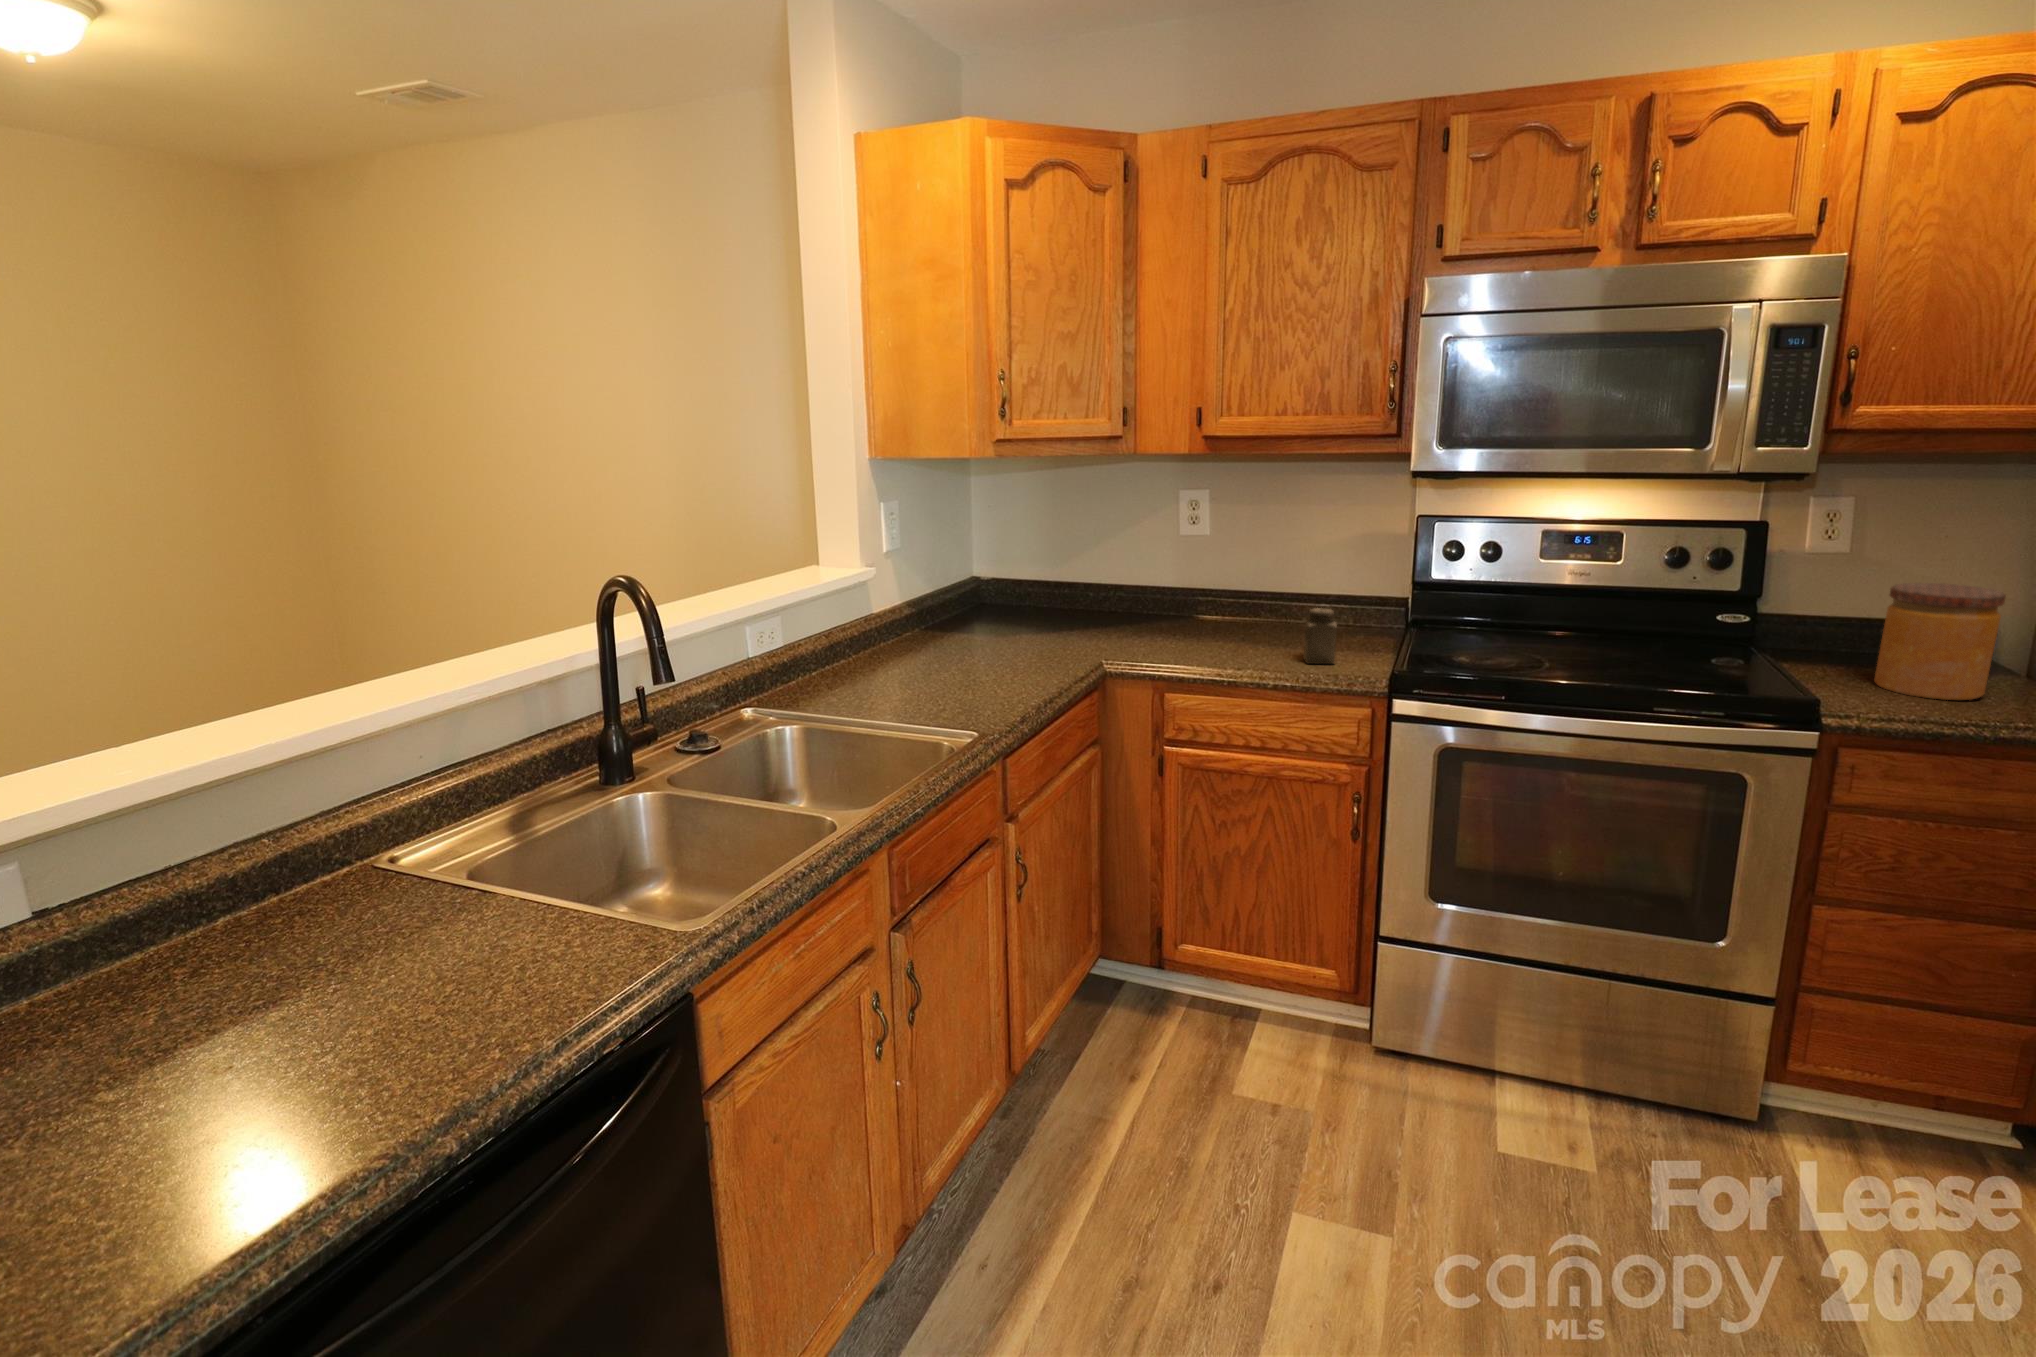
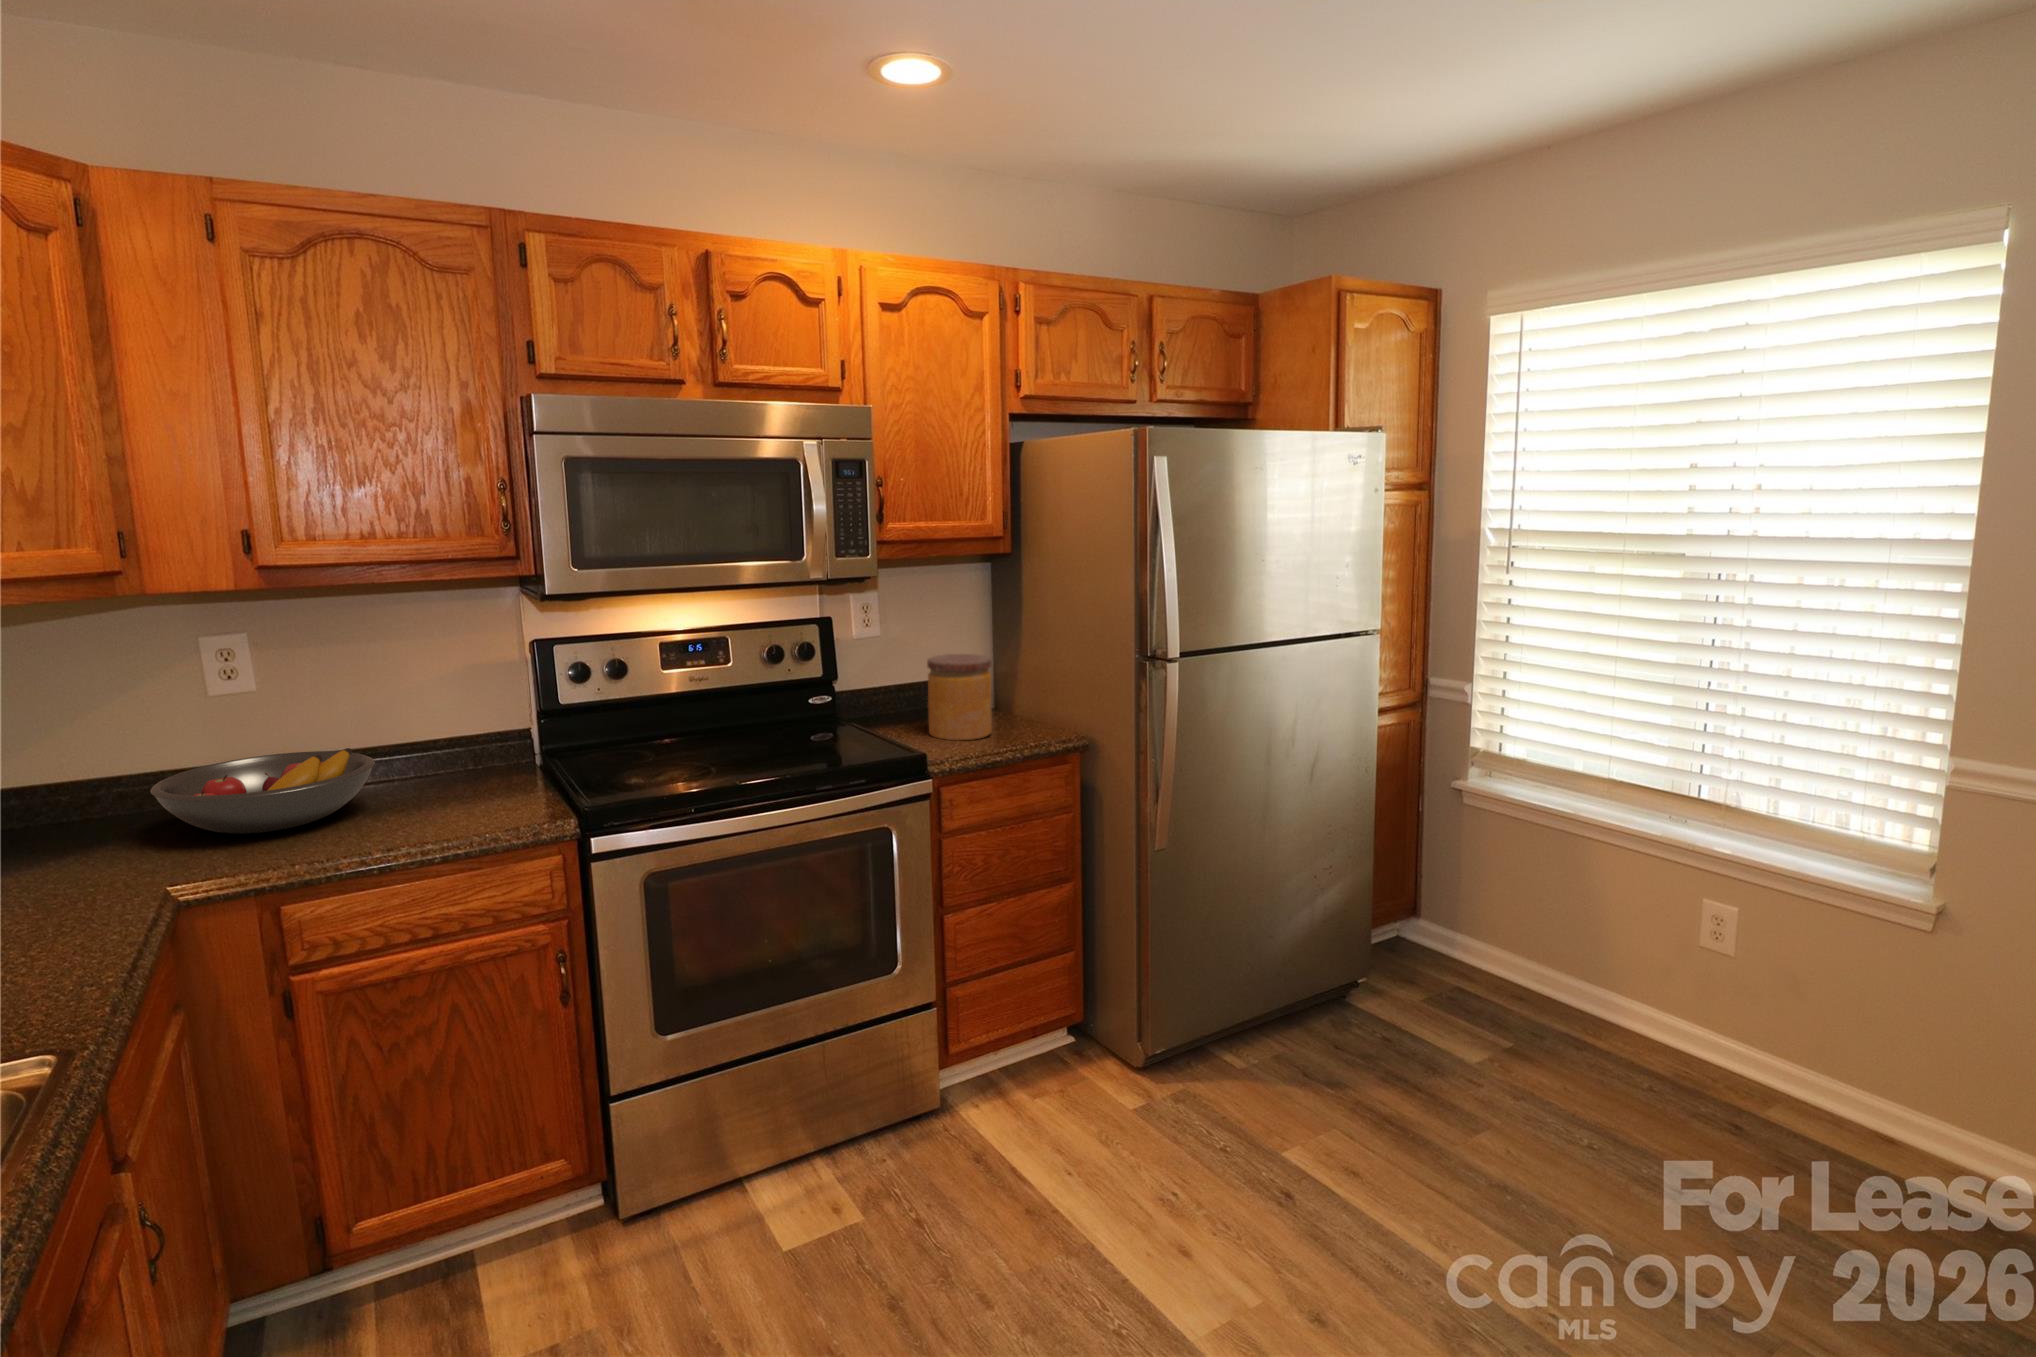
fruit bowl: none [1122,588,1263,642] -> present [150,748,375,834]
salt shaker: present [1304,608,1337,664] -> none [452,755,501,823]

